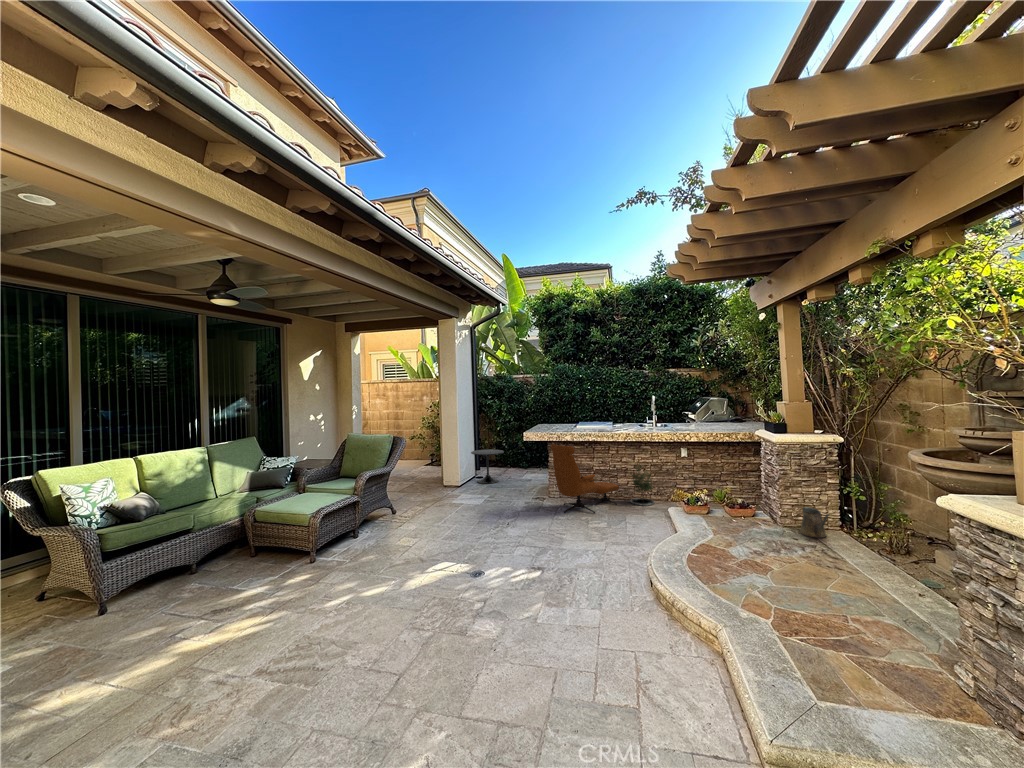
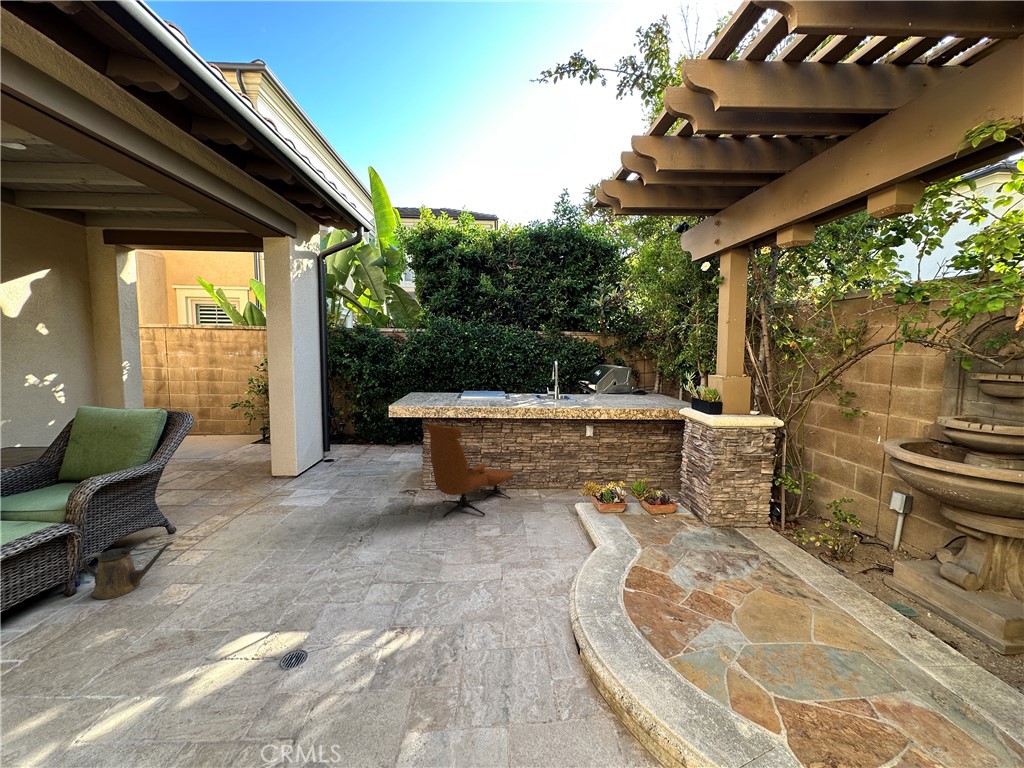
side table: present [471,449,504,484] -> none [315,424,363,471]
potted tree: present [631,466,654,506] -> none [526,443,557,498]
watering can: present [800,507,829,538] -> present [81,542,173,599]

